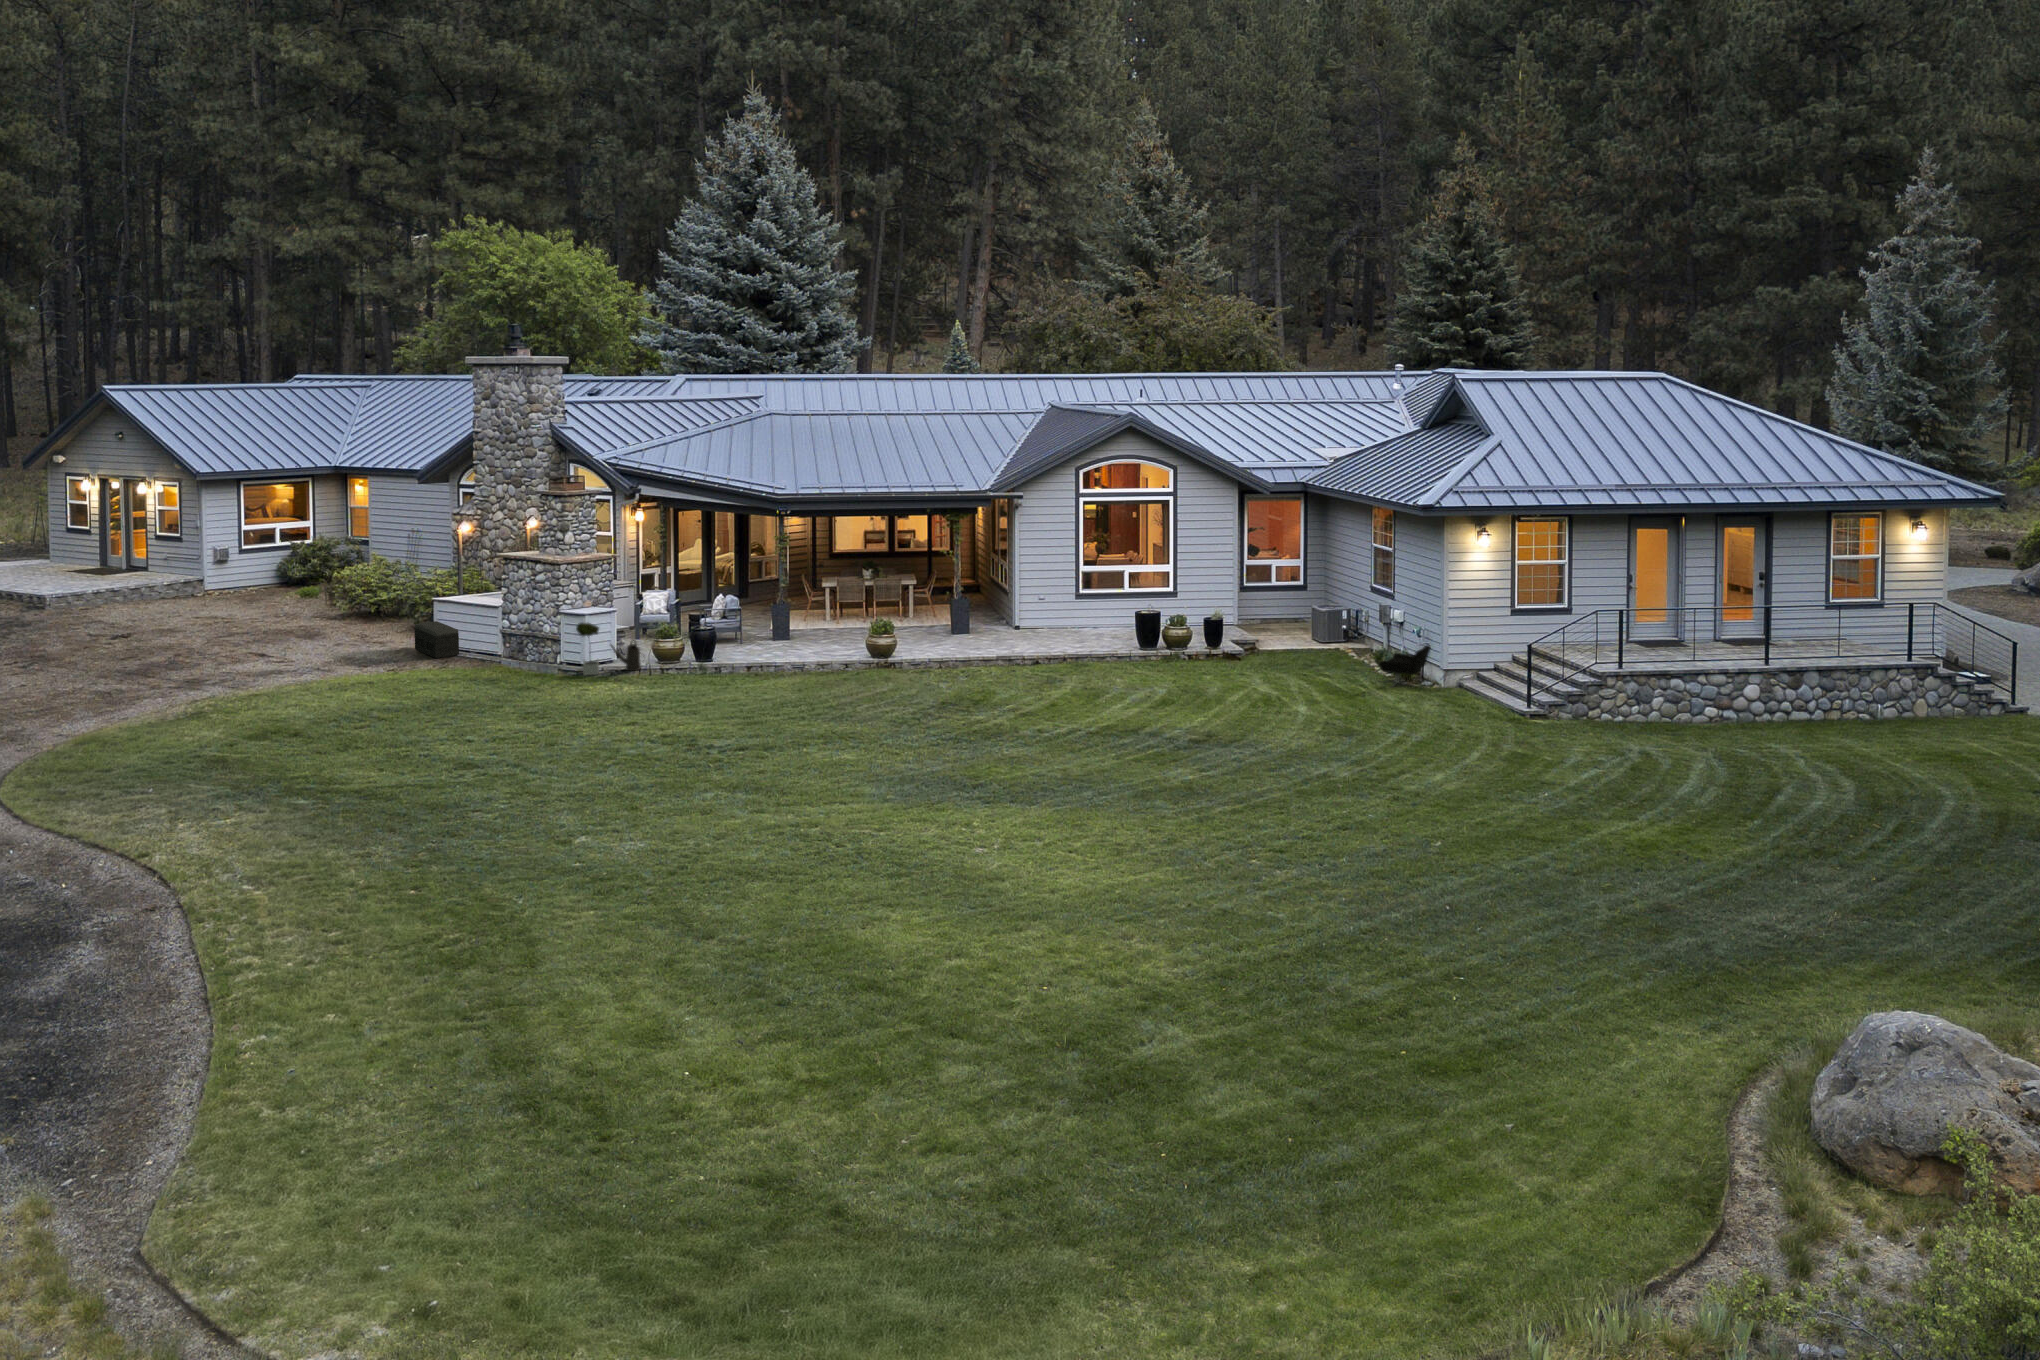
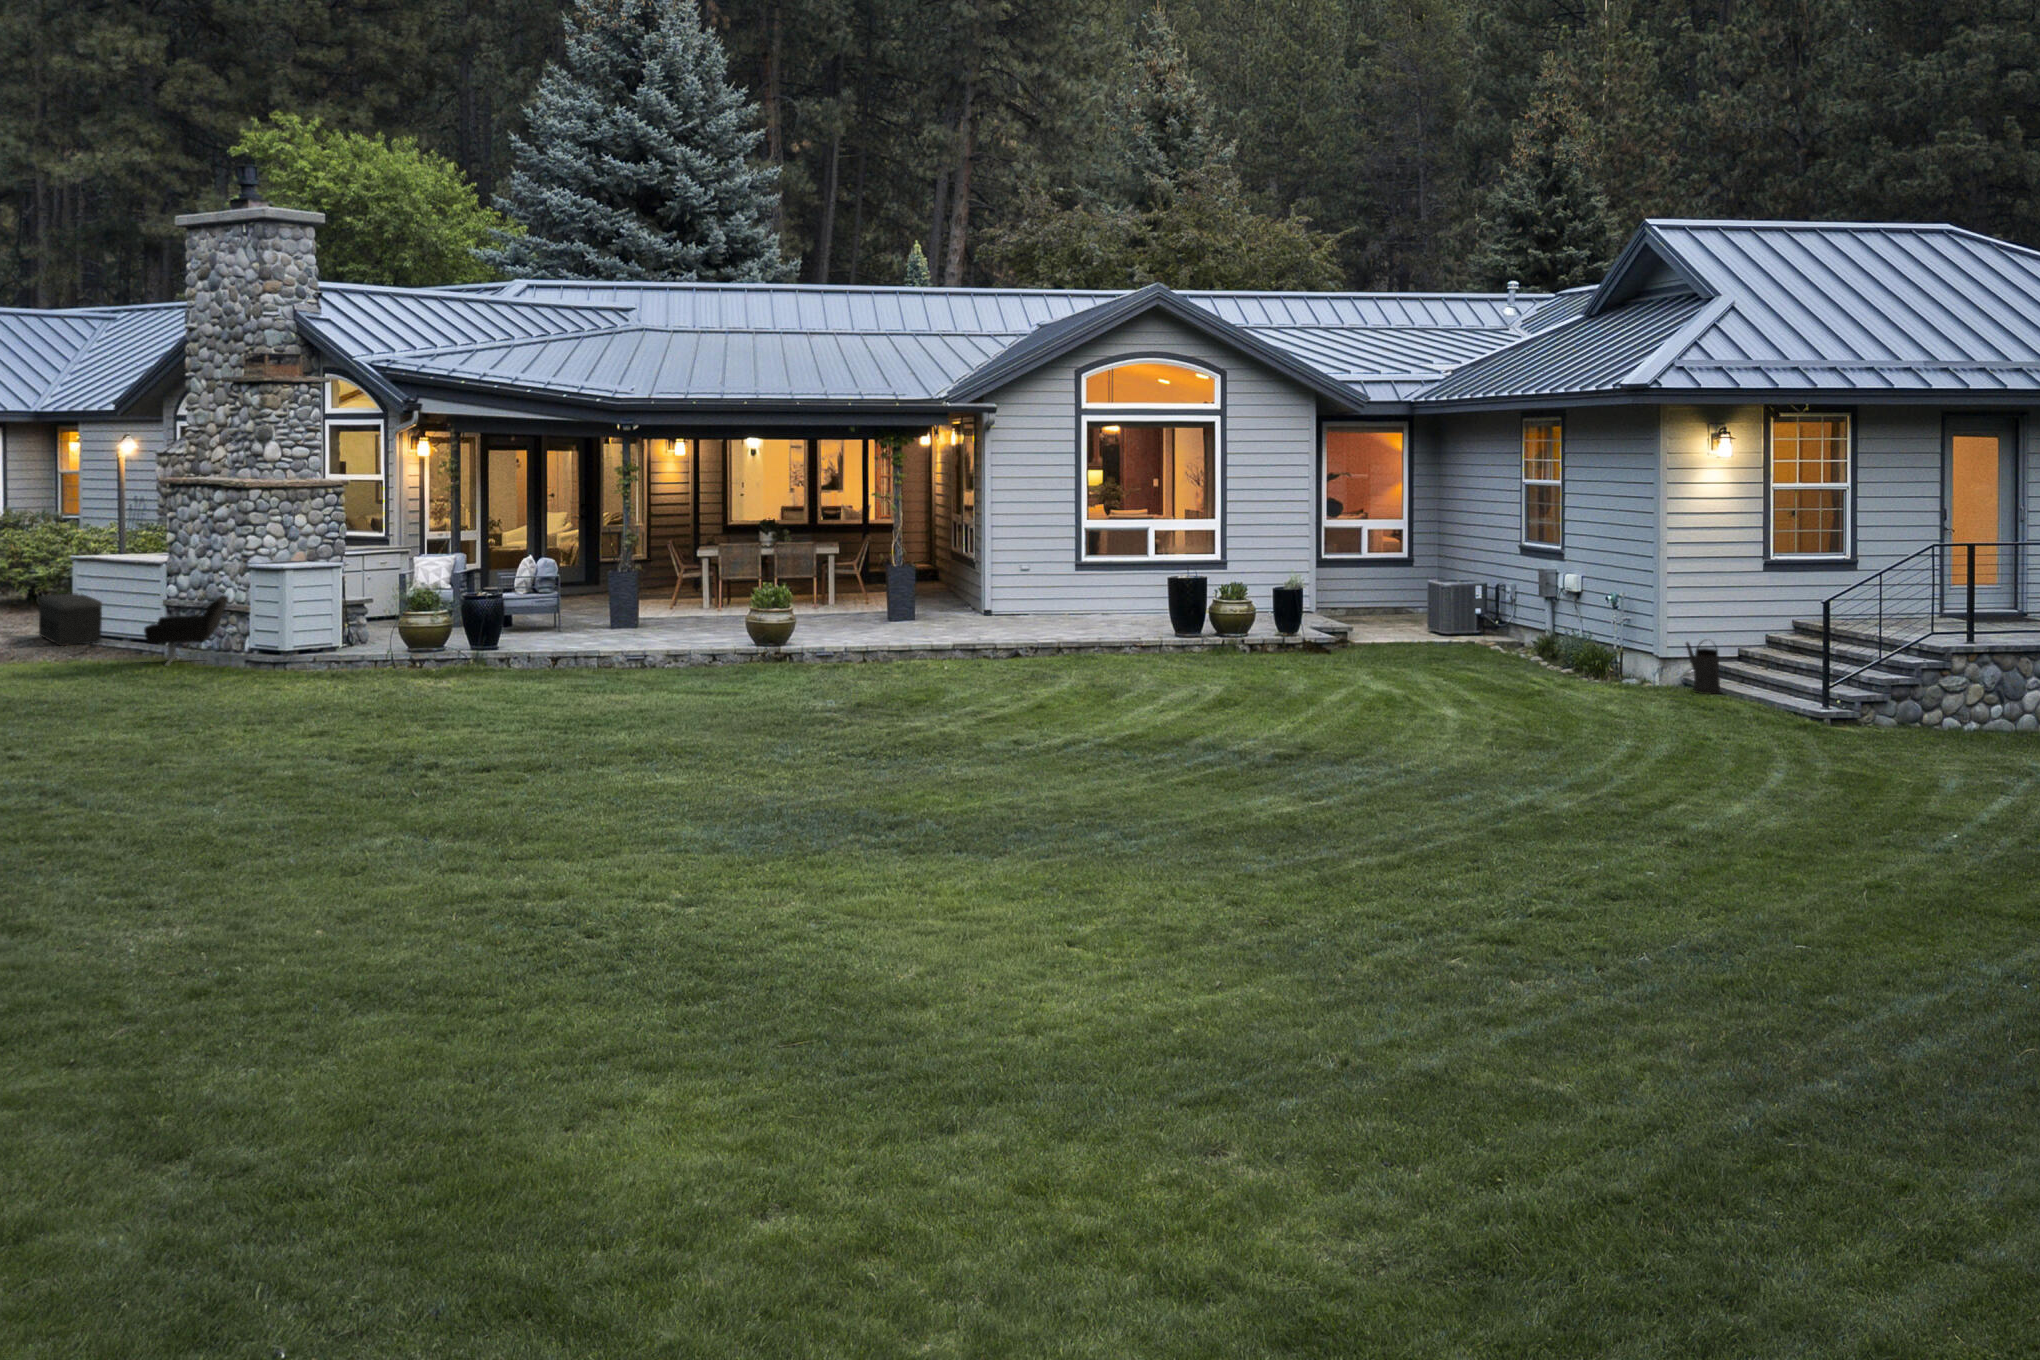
potted tree: present [576,623,599,675] -> none [267,577,308,664]
watering can: present [611,640,641,671] -> present [1686,641,1721,694]
lounge chair: present [1379,645,1431,687] -> present [144,596,228,666]

